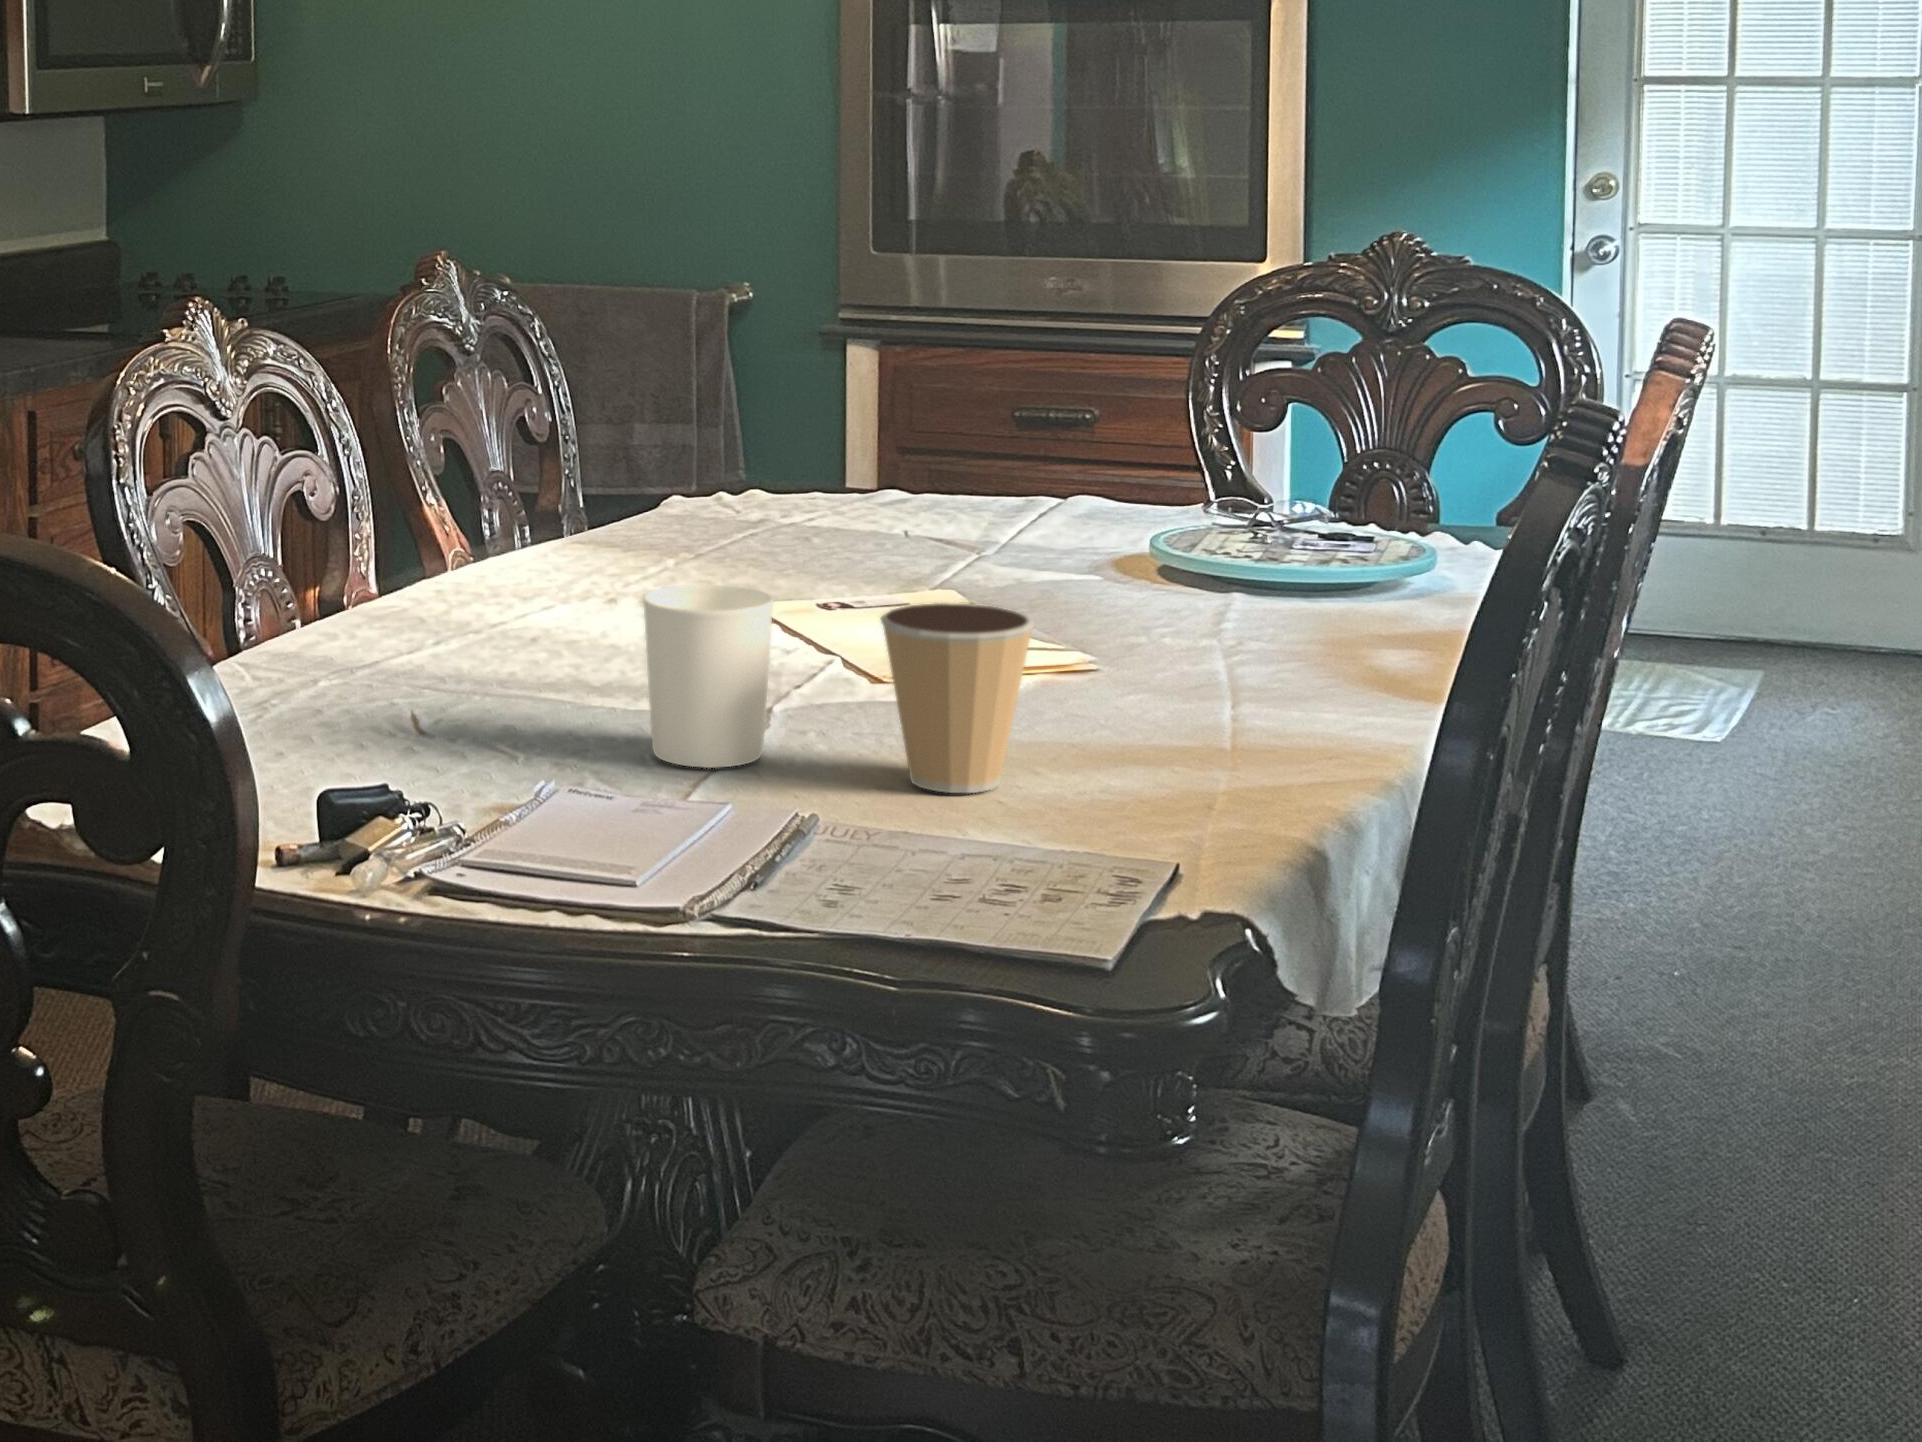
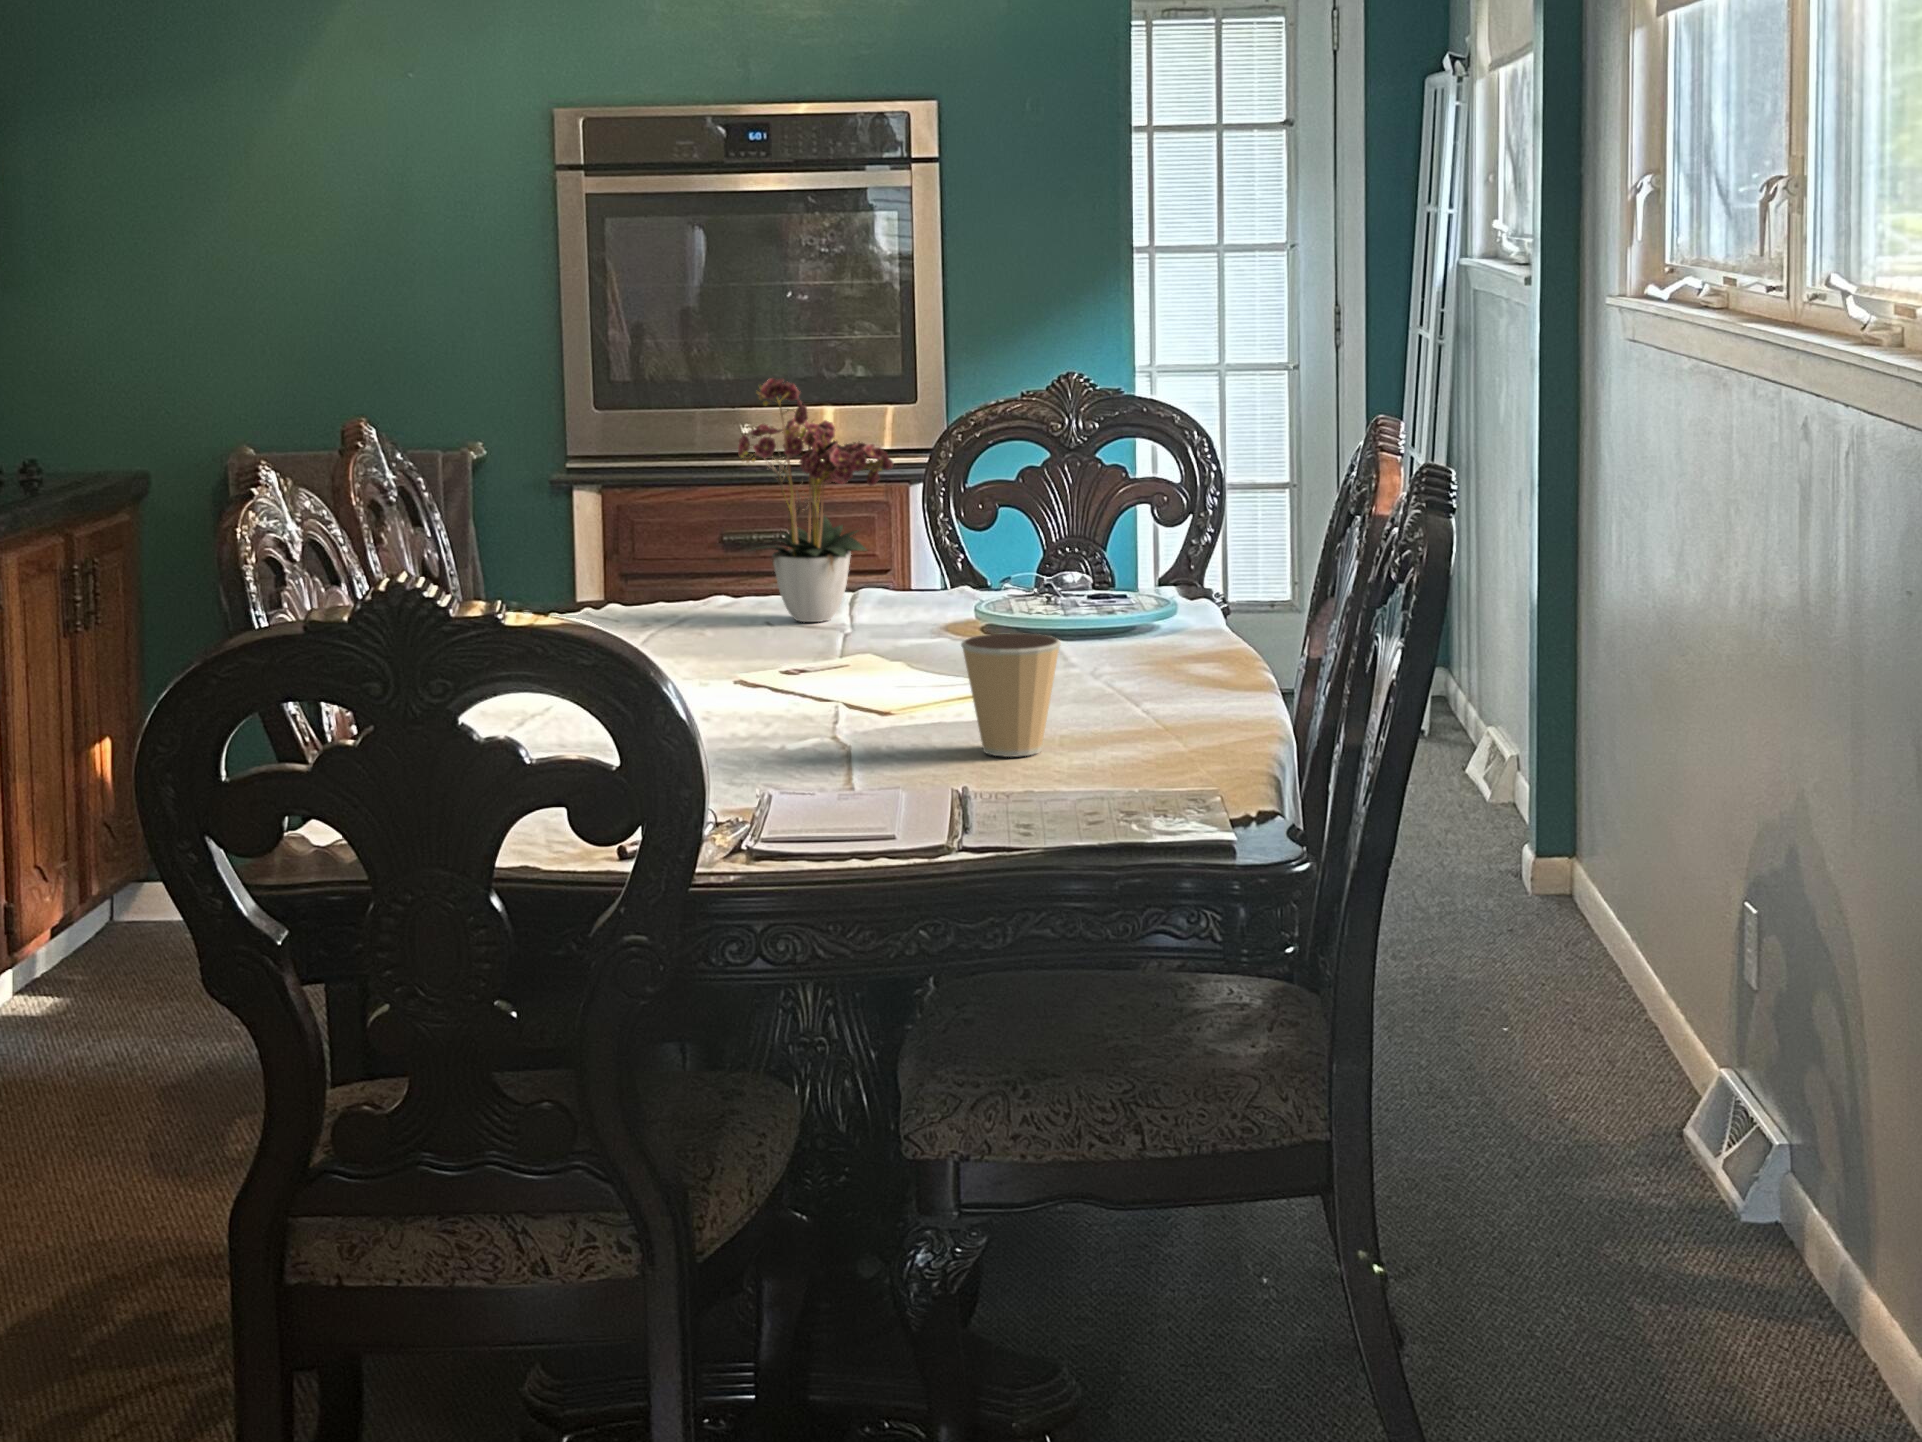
flower arrangement: none [812,202,1047,546] -> present [738,378,893,622]
candle holder: present [643,585,774,768] -> none [789,637,880,761]

